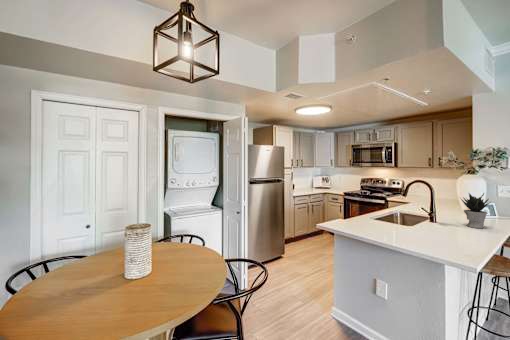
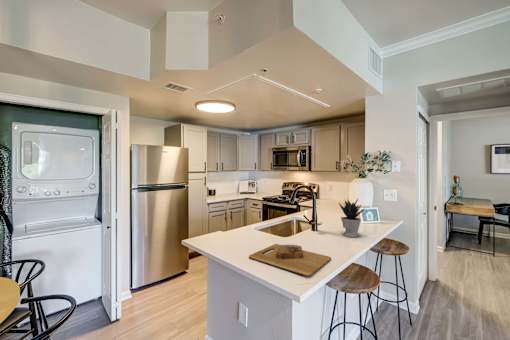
cutting board: none [398,230,476,254] -> present [249,244,331,277]

